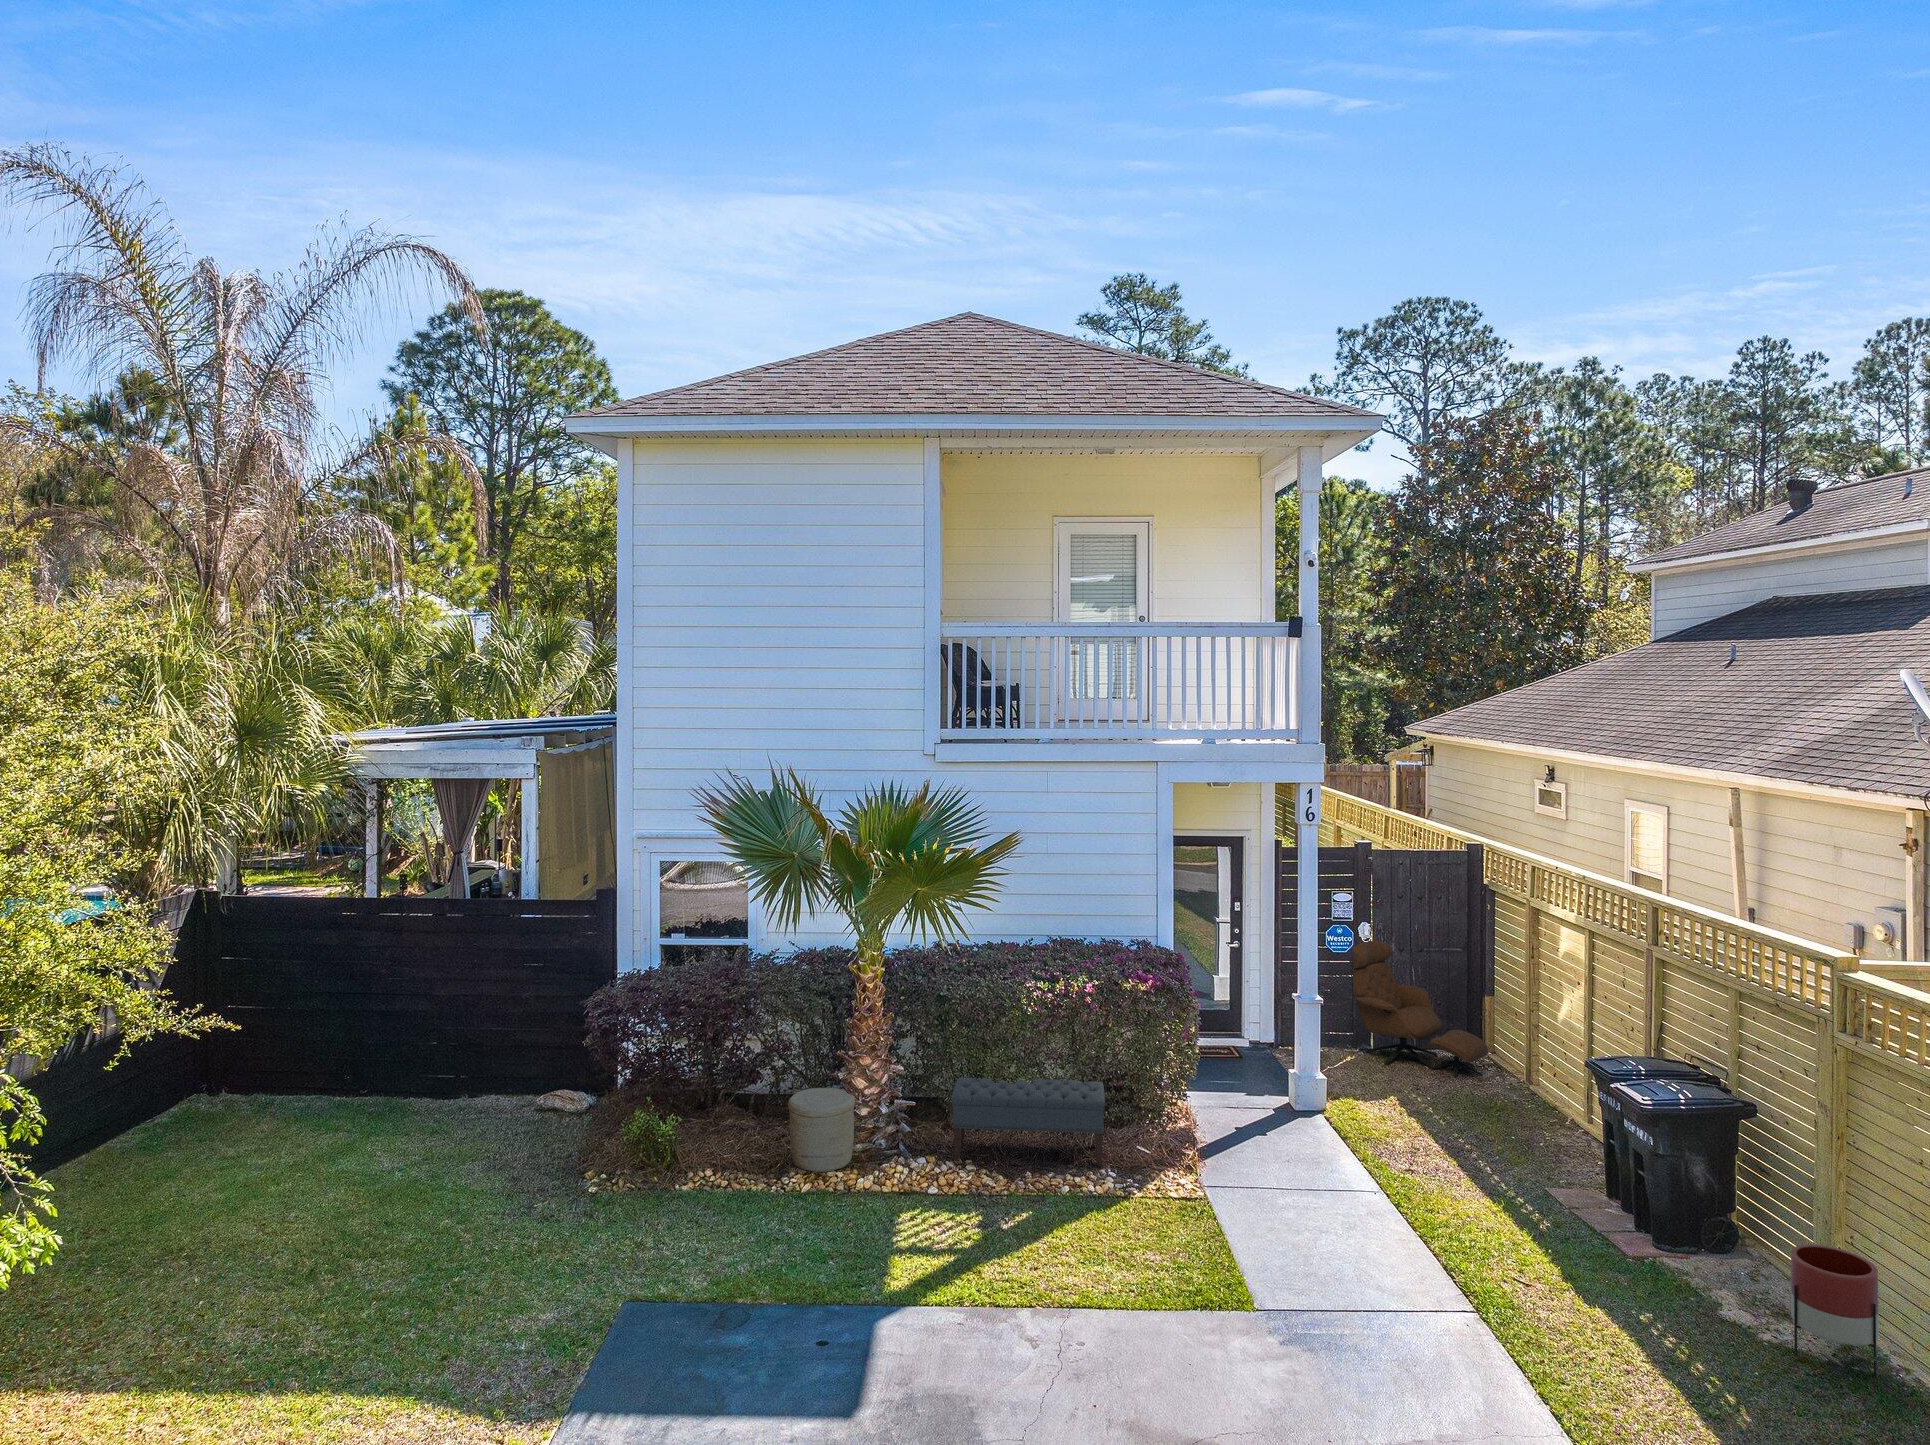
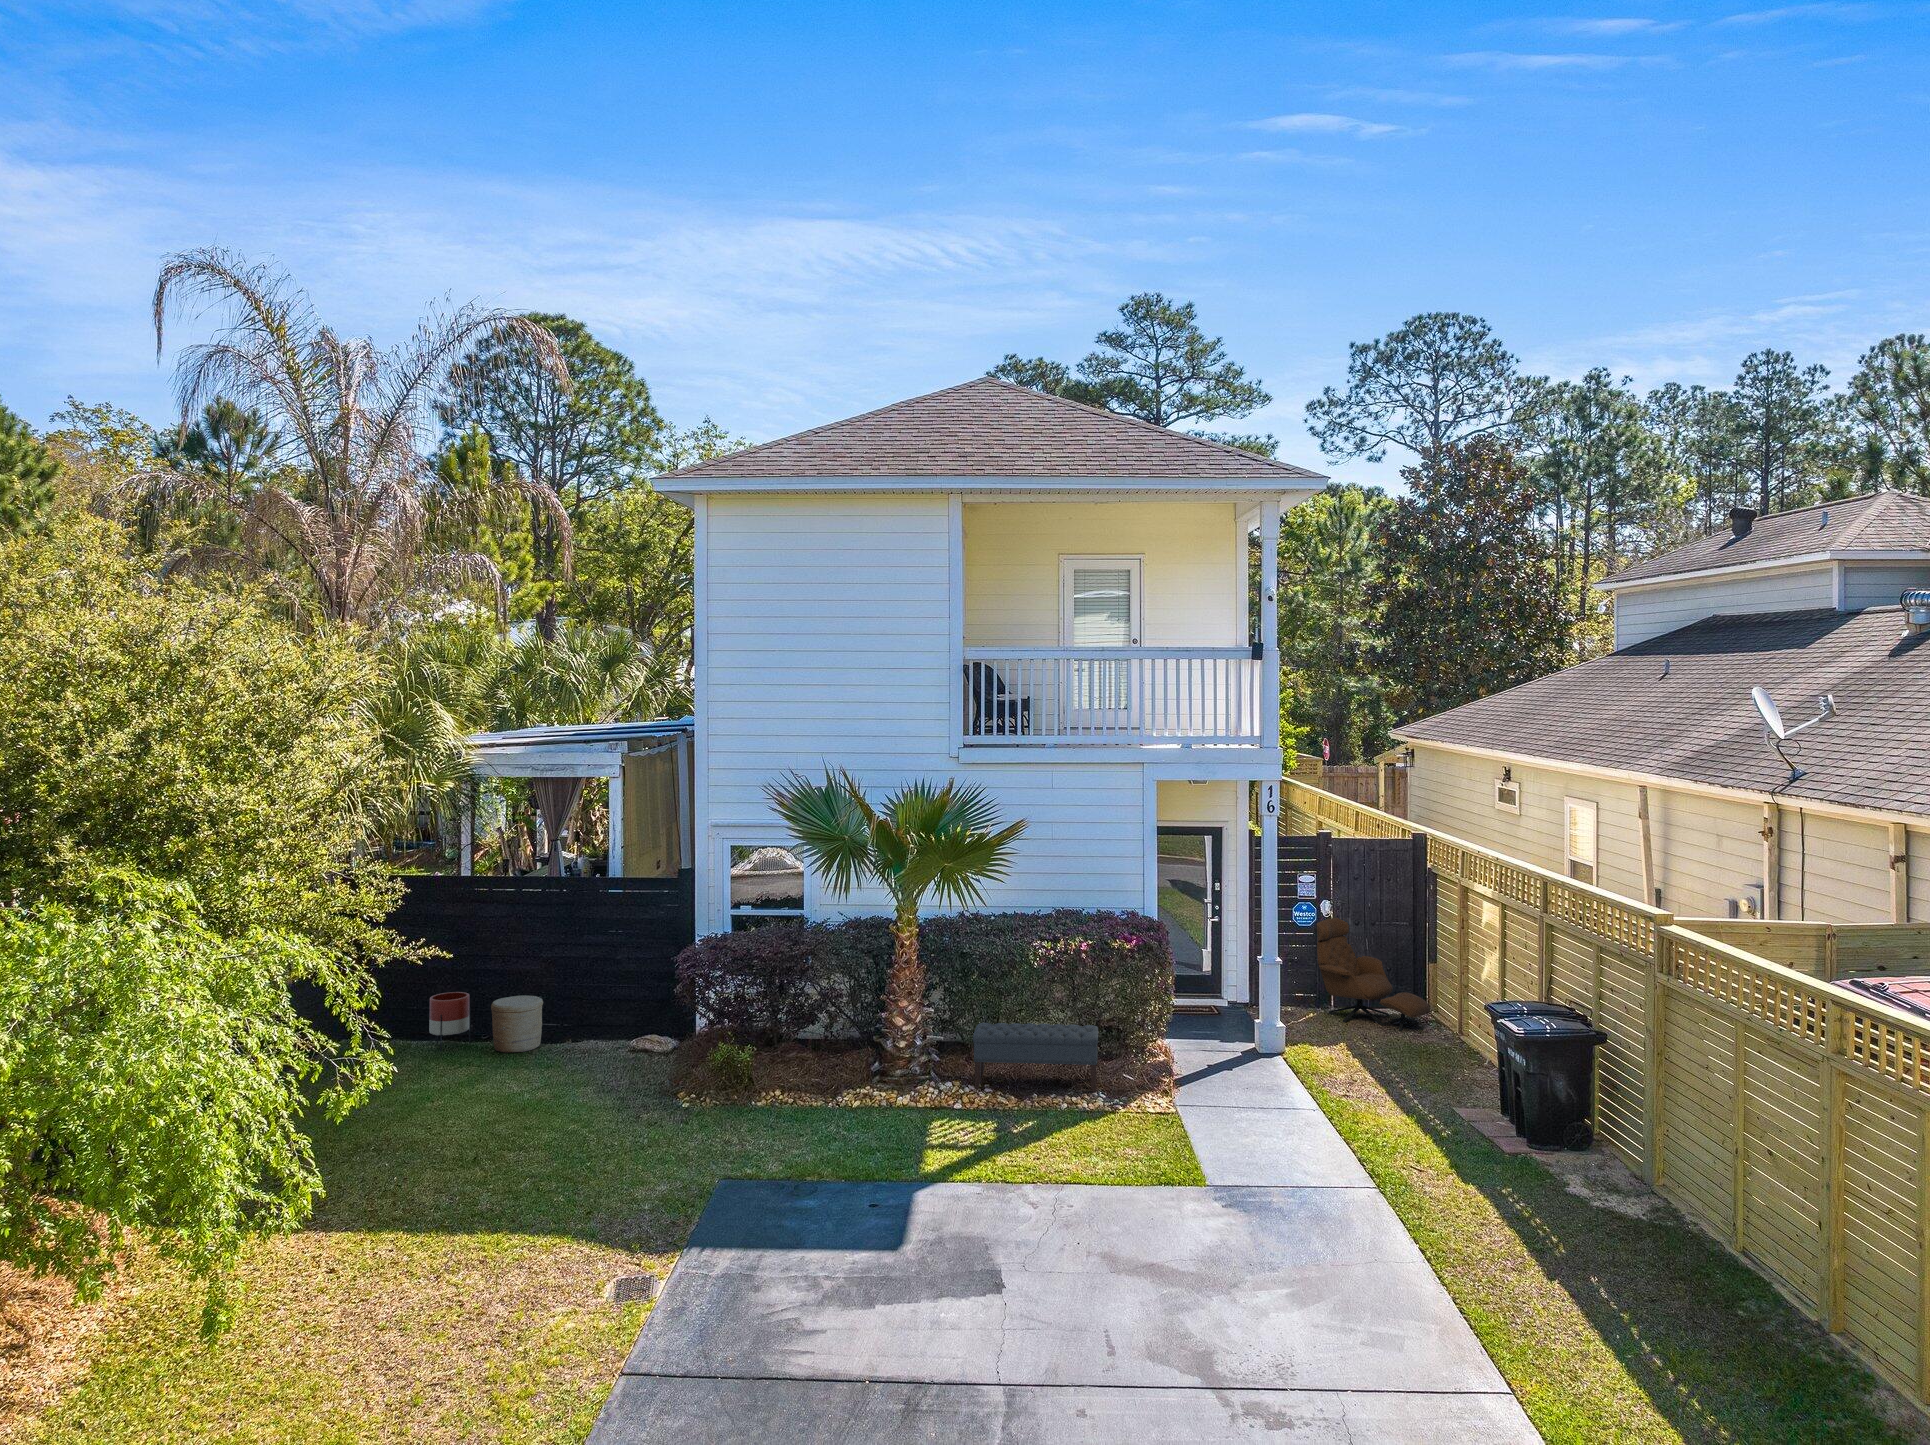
woven basket: present [788,1088,855,1172] -> present [491,996,543,1053]
planter: present [1791,1244,1879,1377] -> present [429,992,471,1051]

